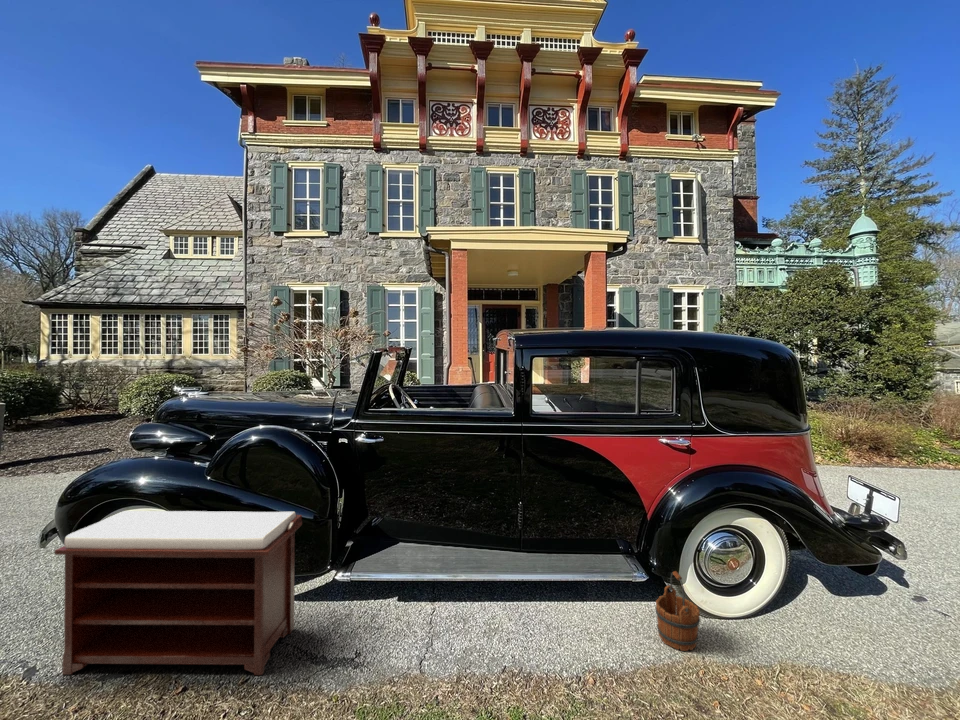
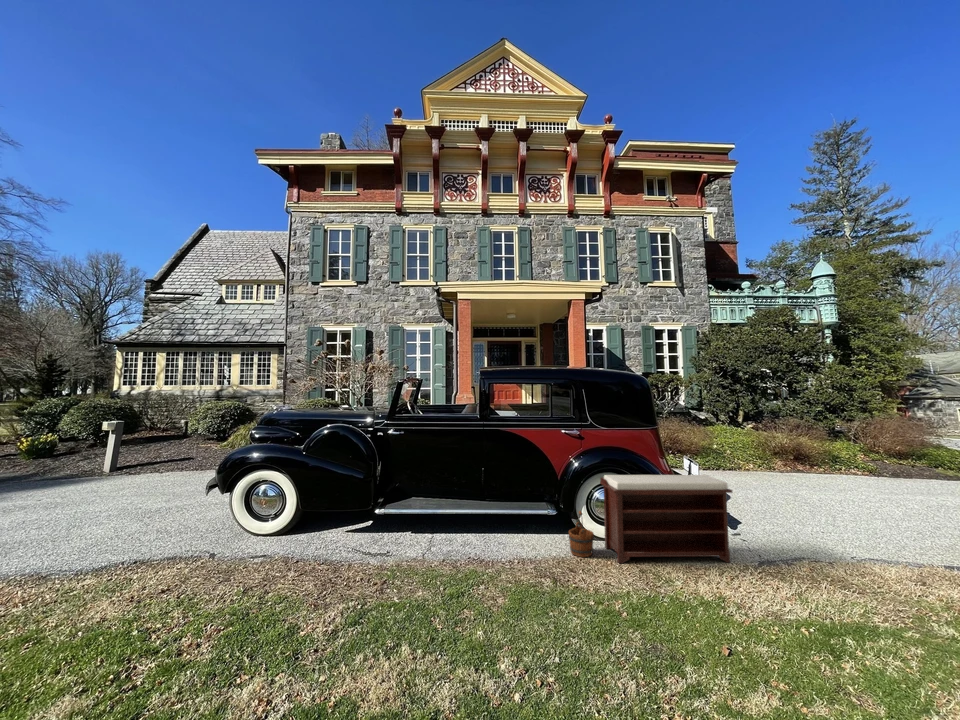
bench: present [55,511,302,675] -> present [600,475,732,563]

